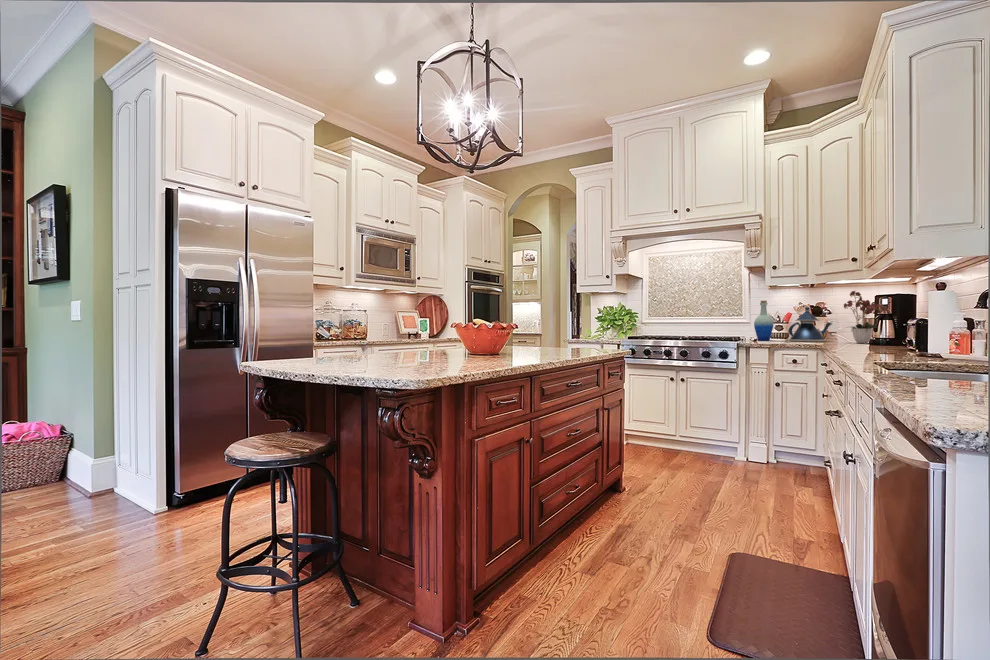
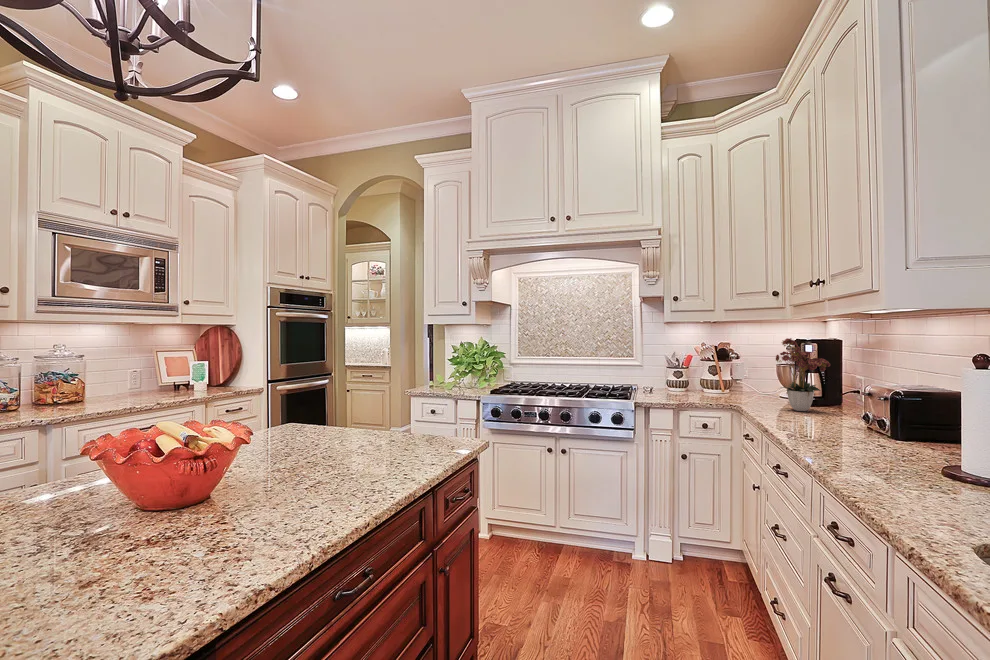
bottle: present [754,301,773,341] -> none [653,343,678,396]
teapot: present [788,307,832,341] -> none [698,353,749,401]

